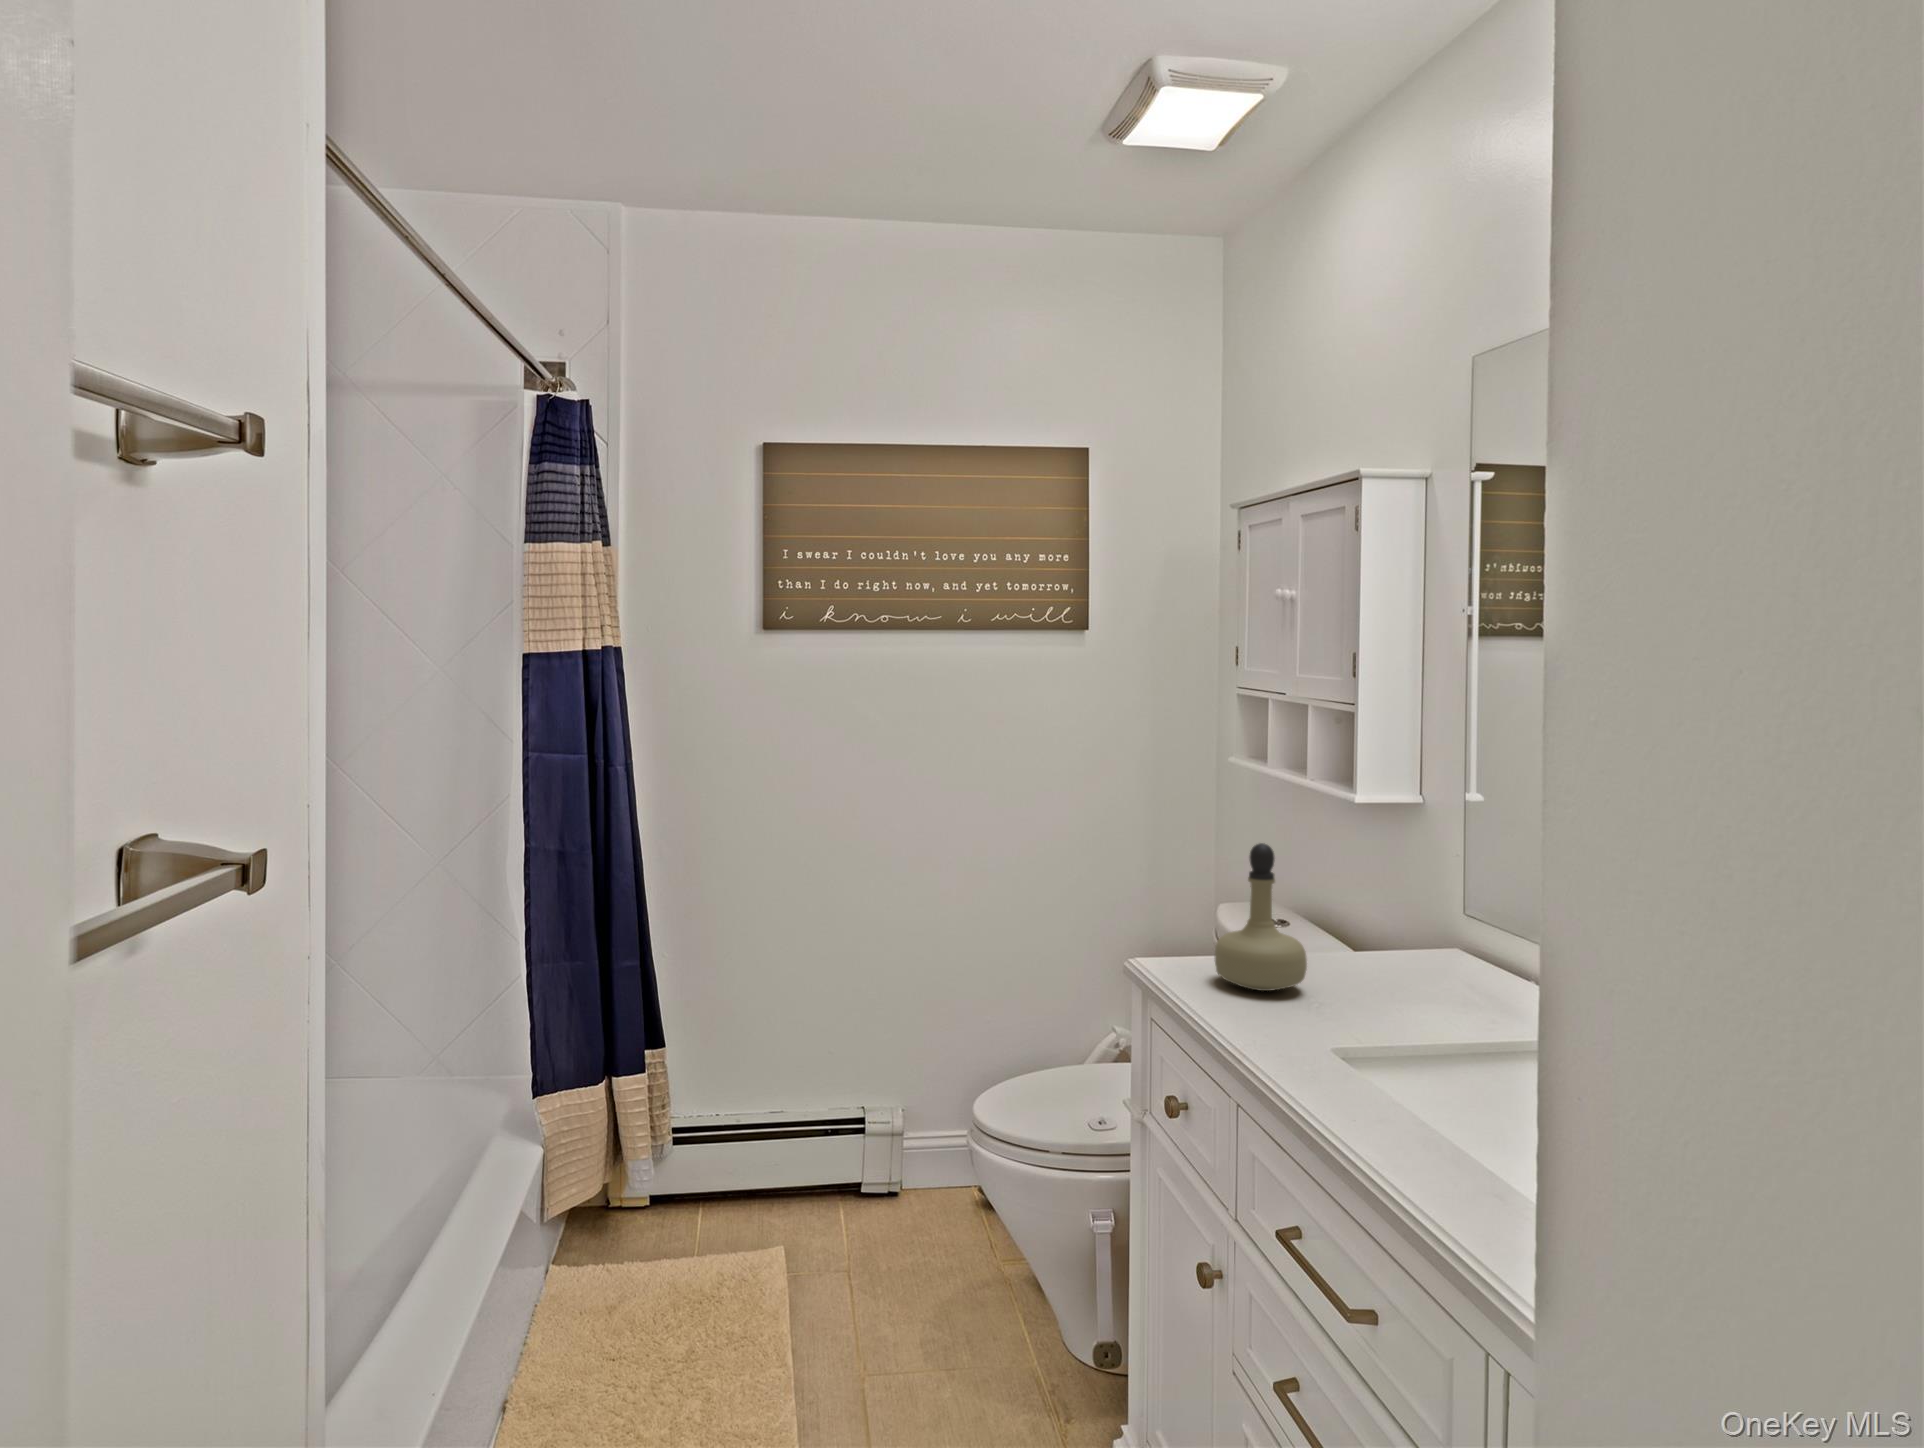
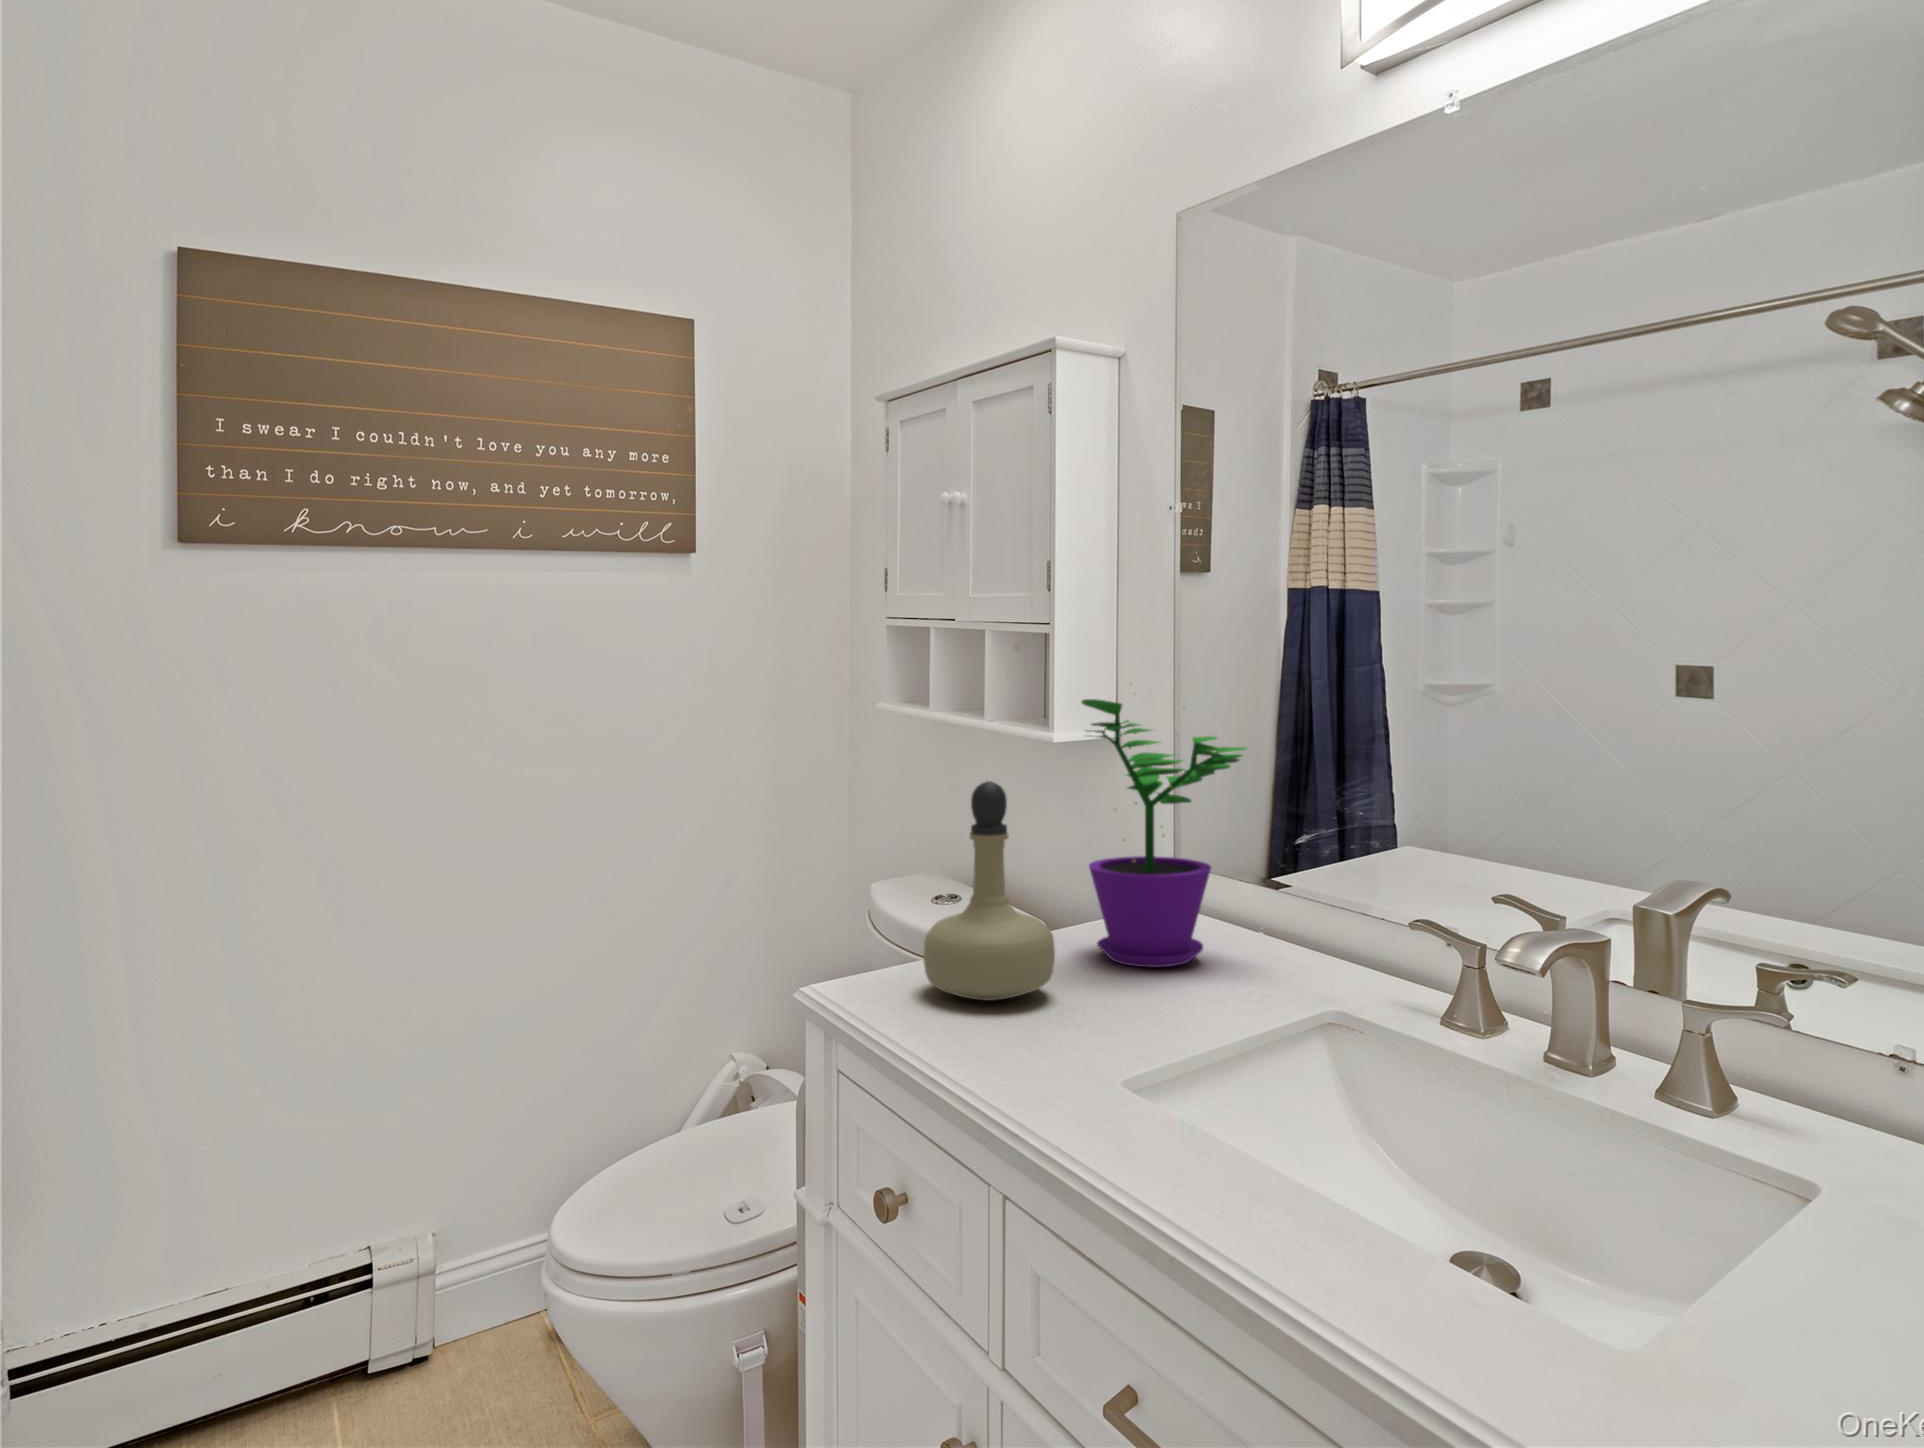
flower pot: none [1342,773,1479,985] -> present [1082,683,1247,967]

